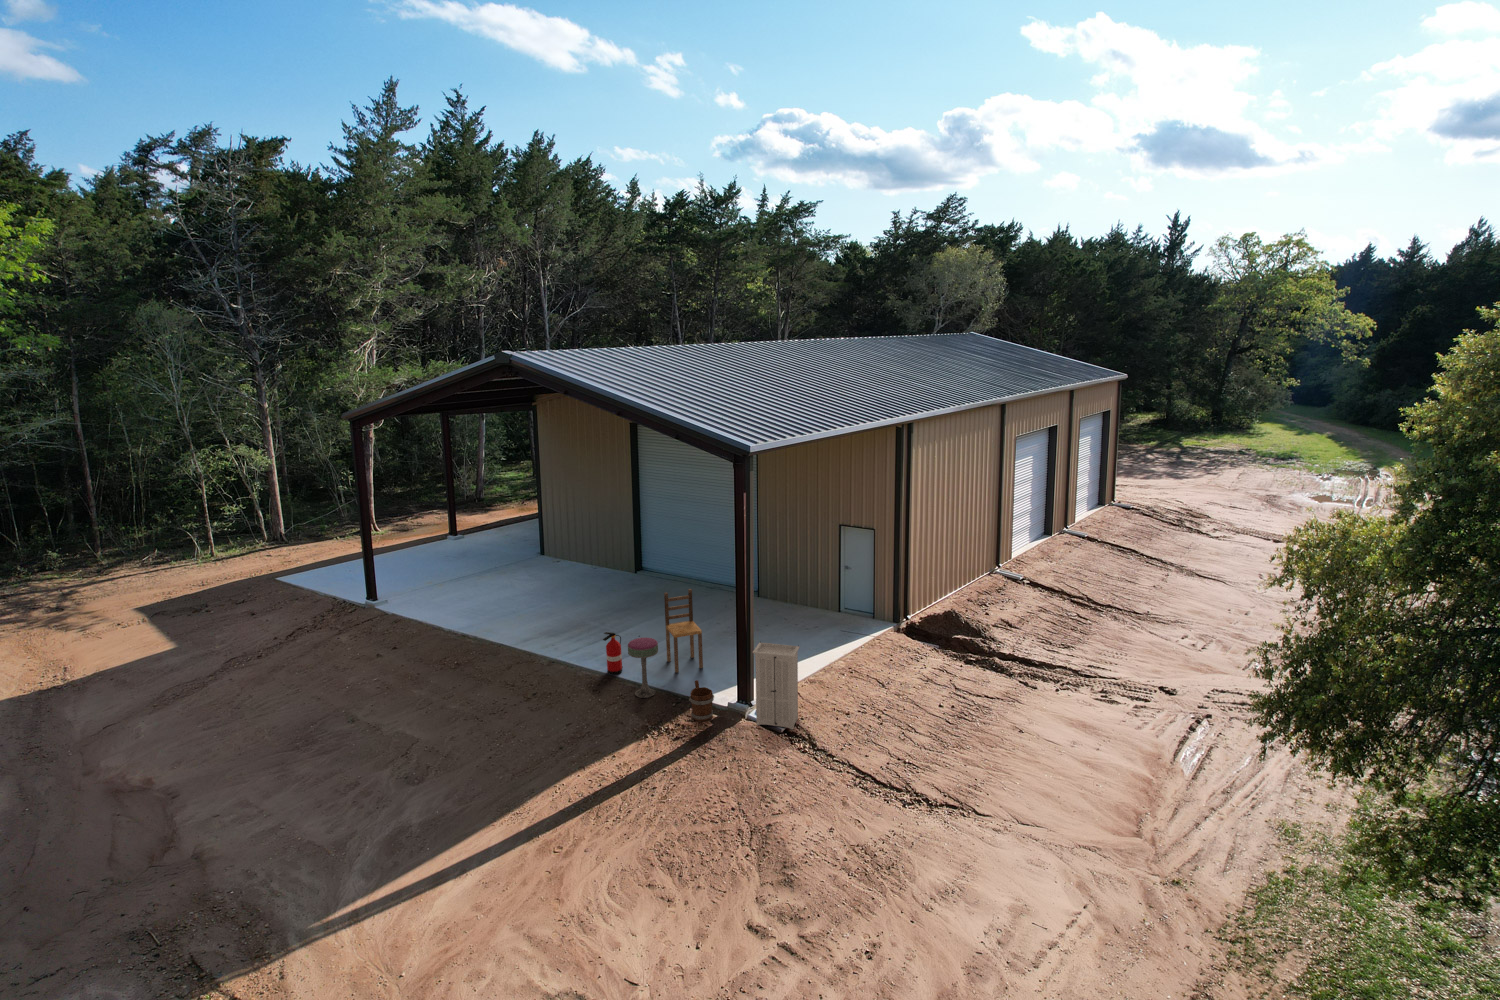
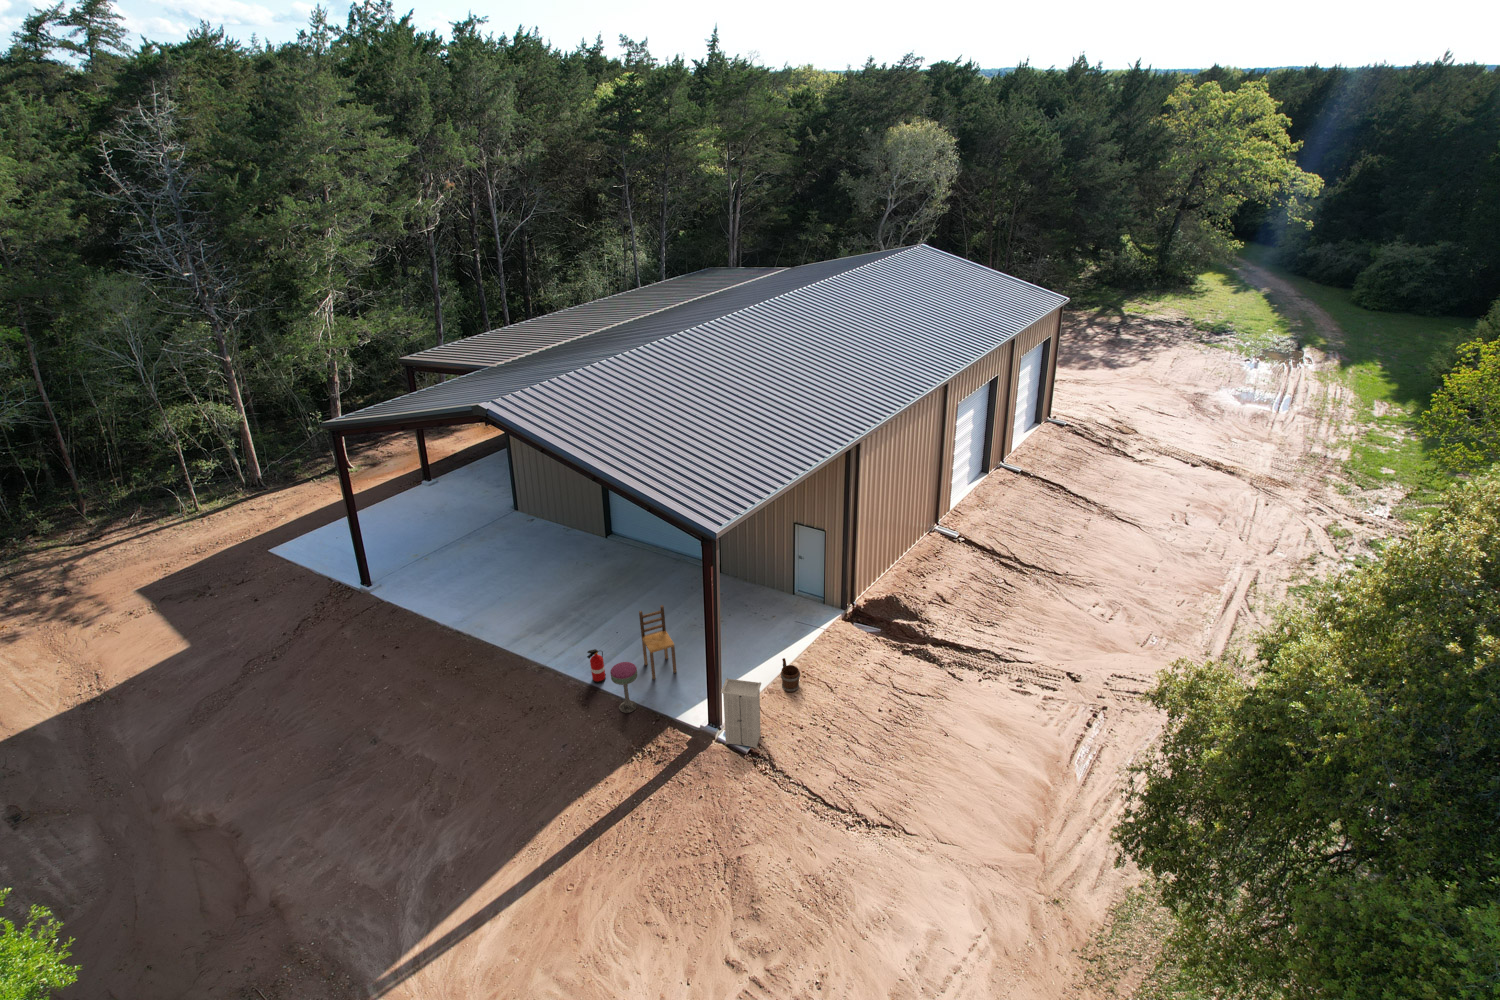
bucket: present [689,680,714,721] -> present [781,658,800,693]

